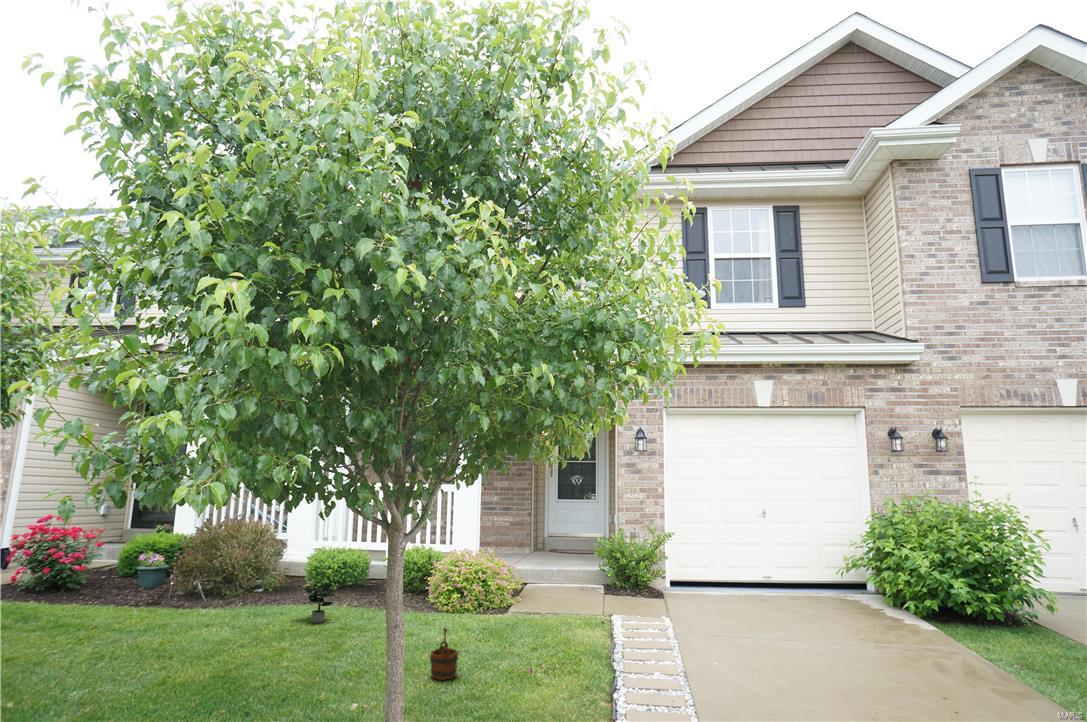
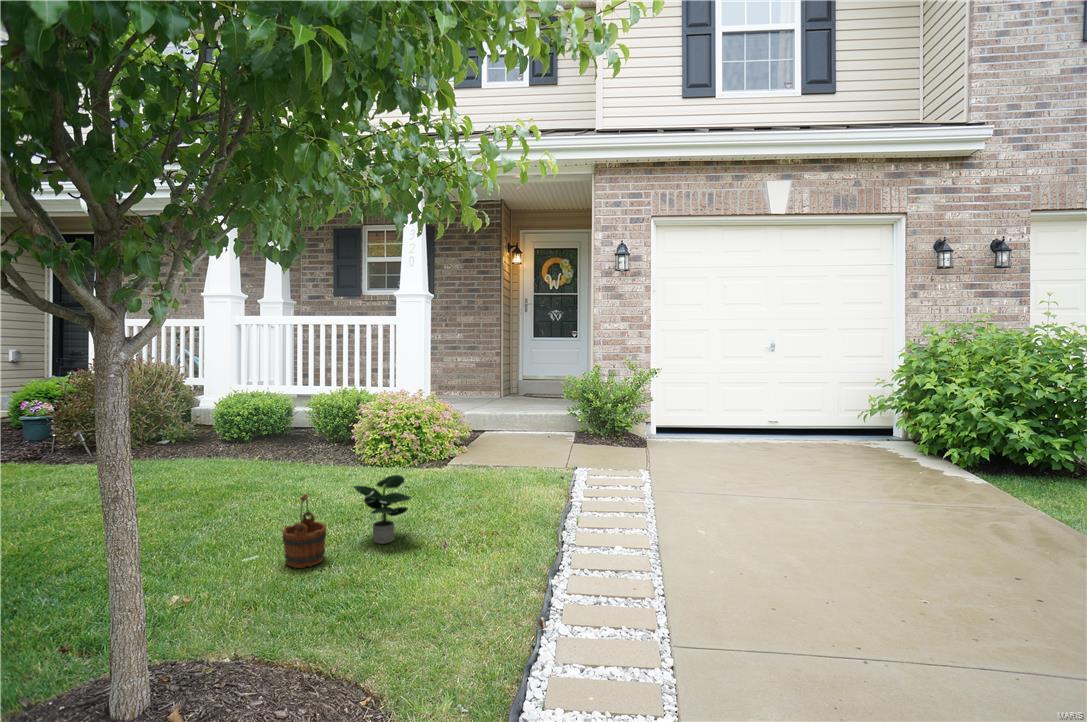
potted plant: present [303,583,335,623] -> present [354,475,411,544]

